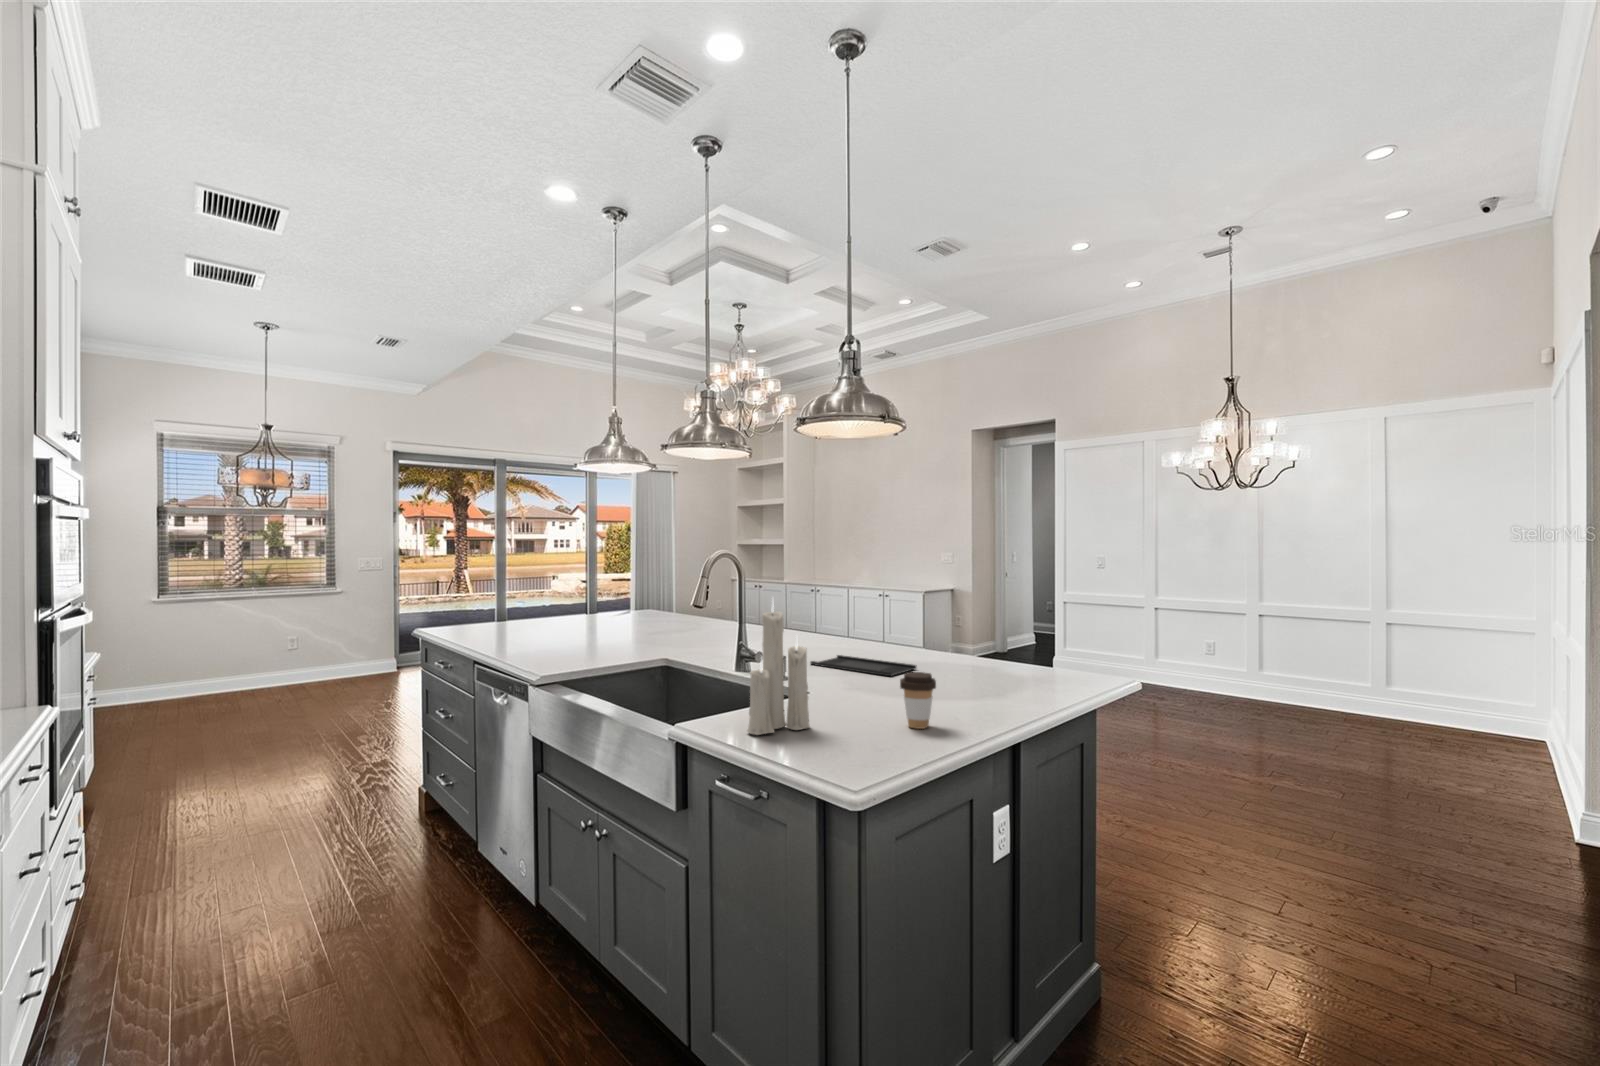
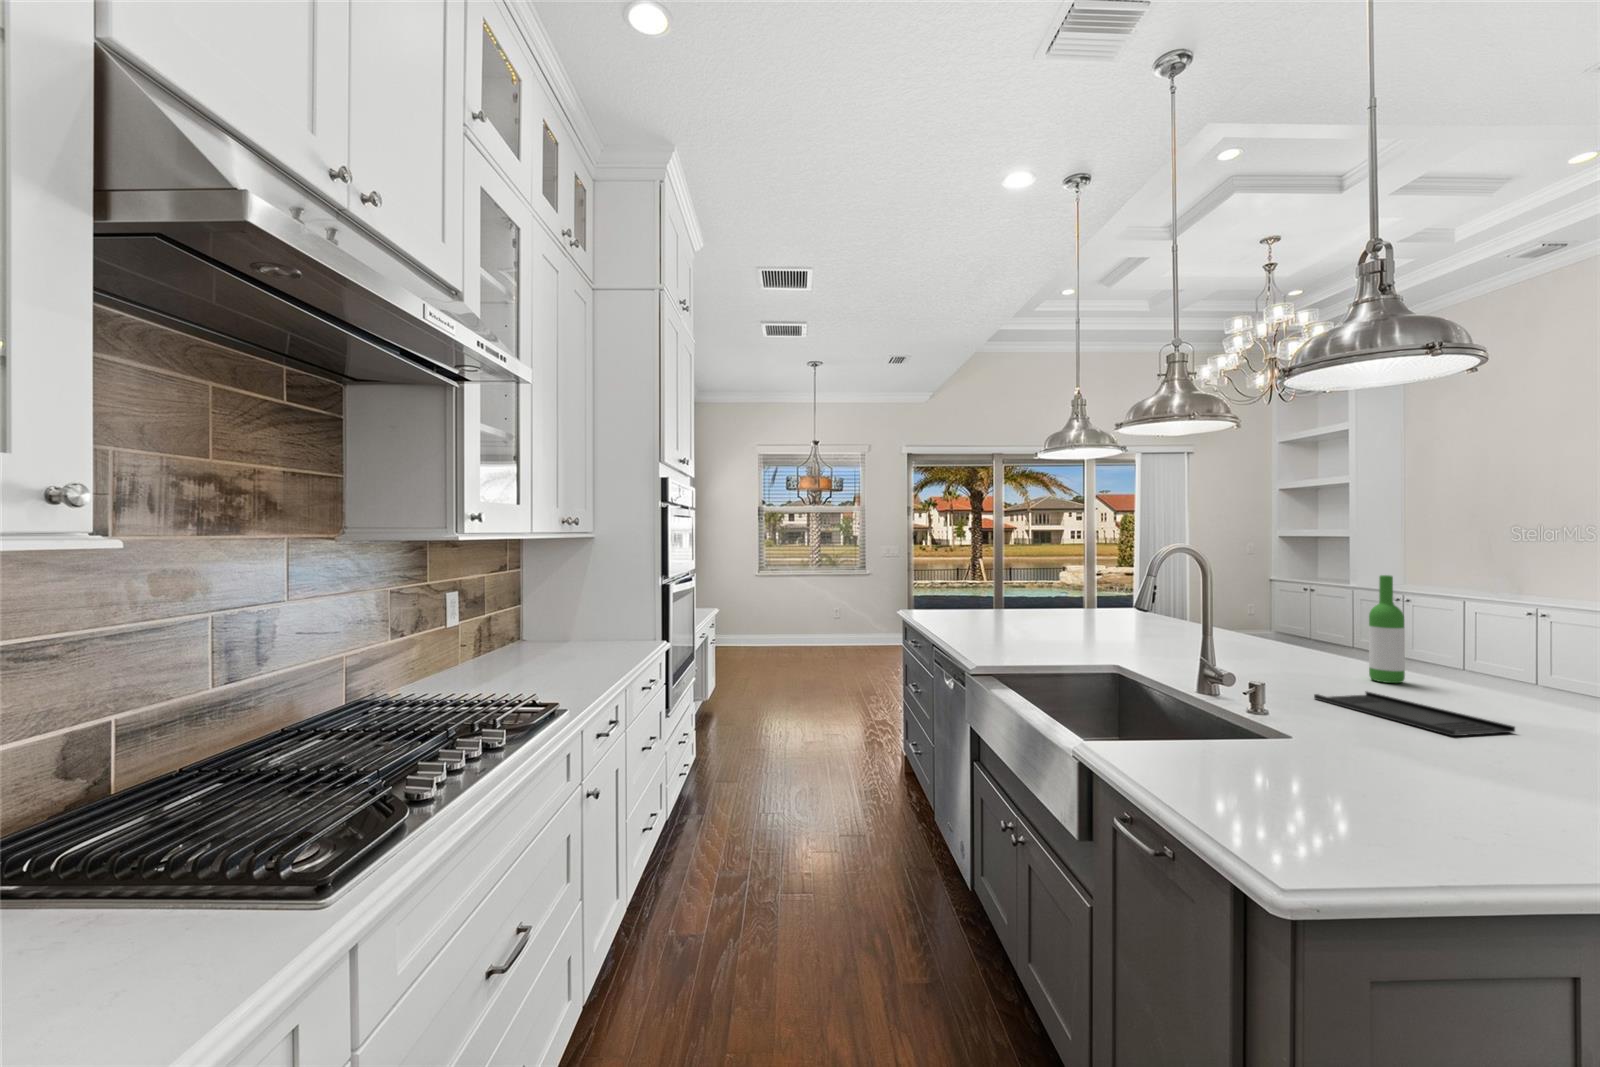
wine bottle: none [833,571,853,648] -> present [1369,575,1405,683]
candle: present [747,606,810,735] -> none [1161,594,1260,784]
coffee cup: present [900,672,936,729] -> none [1424,735,1503,829]

